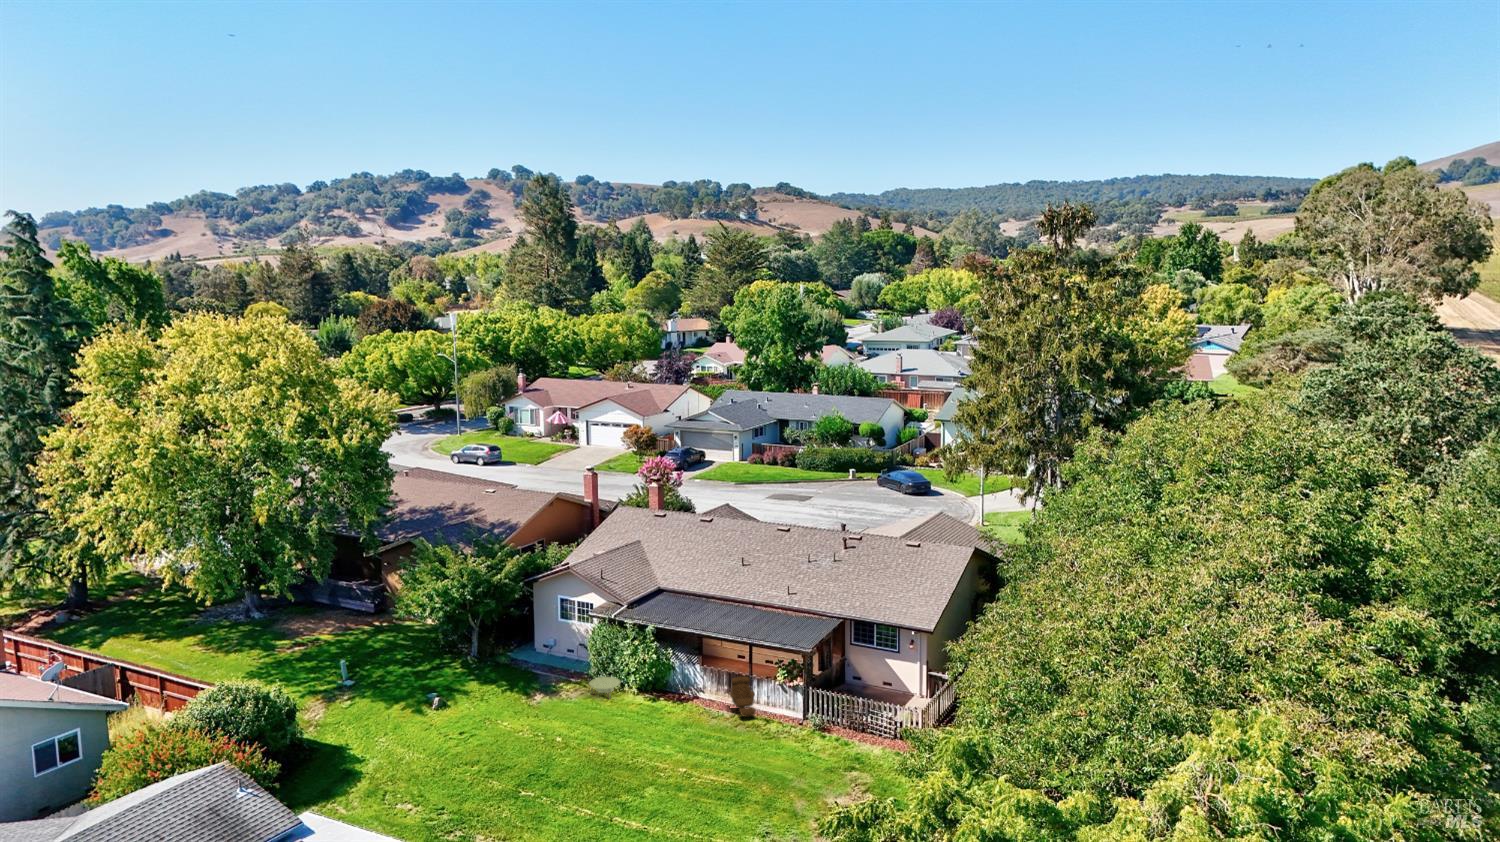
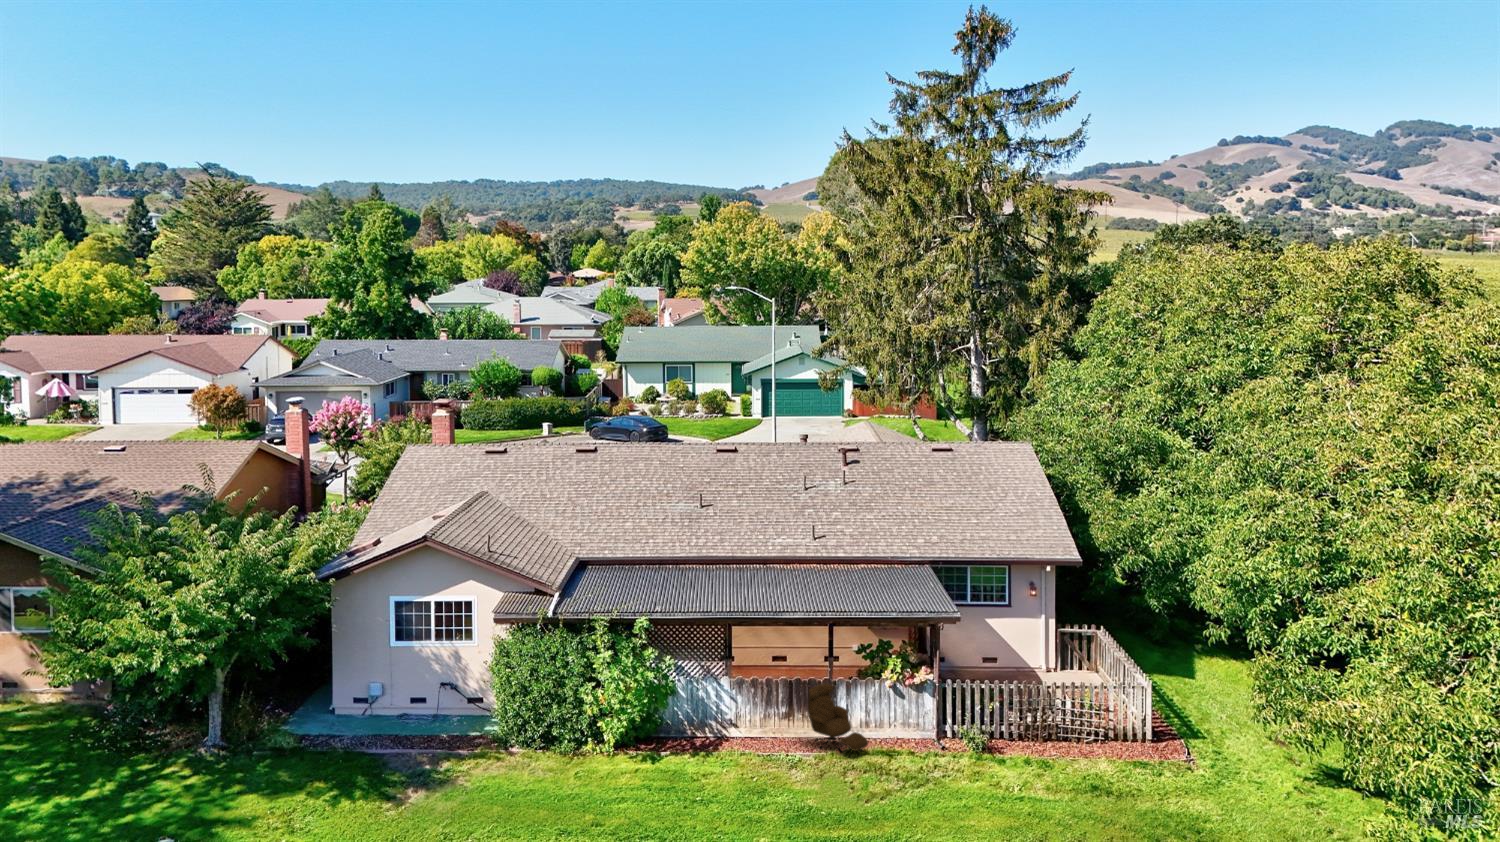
round table: present [589,677,620,700] -> none [536,729,597,772]

